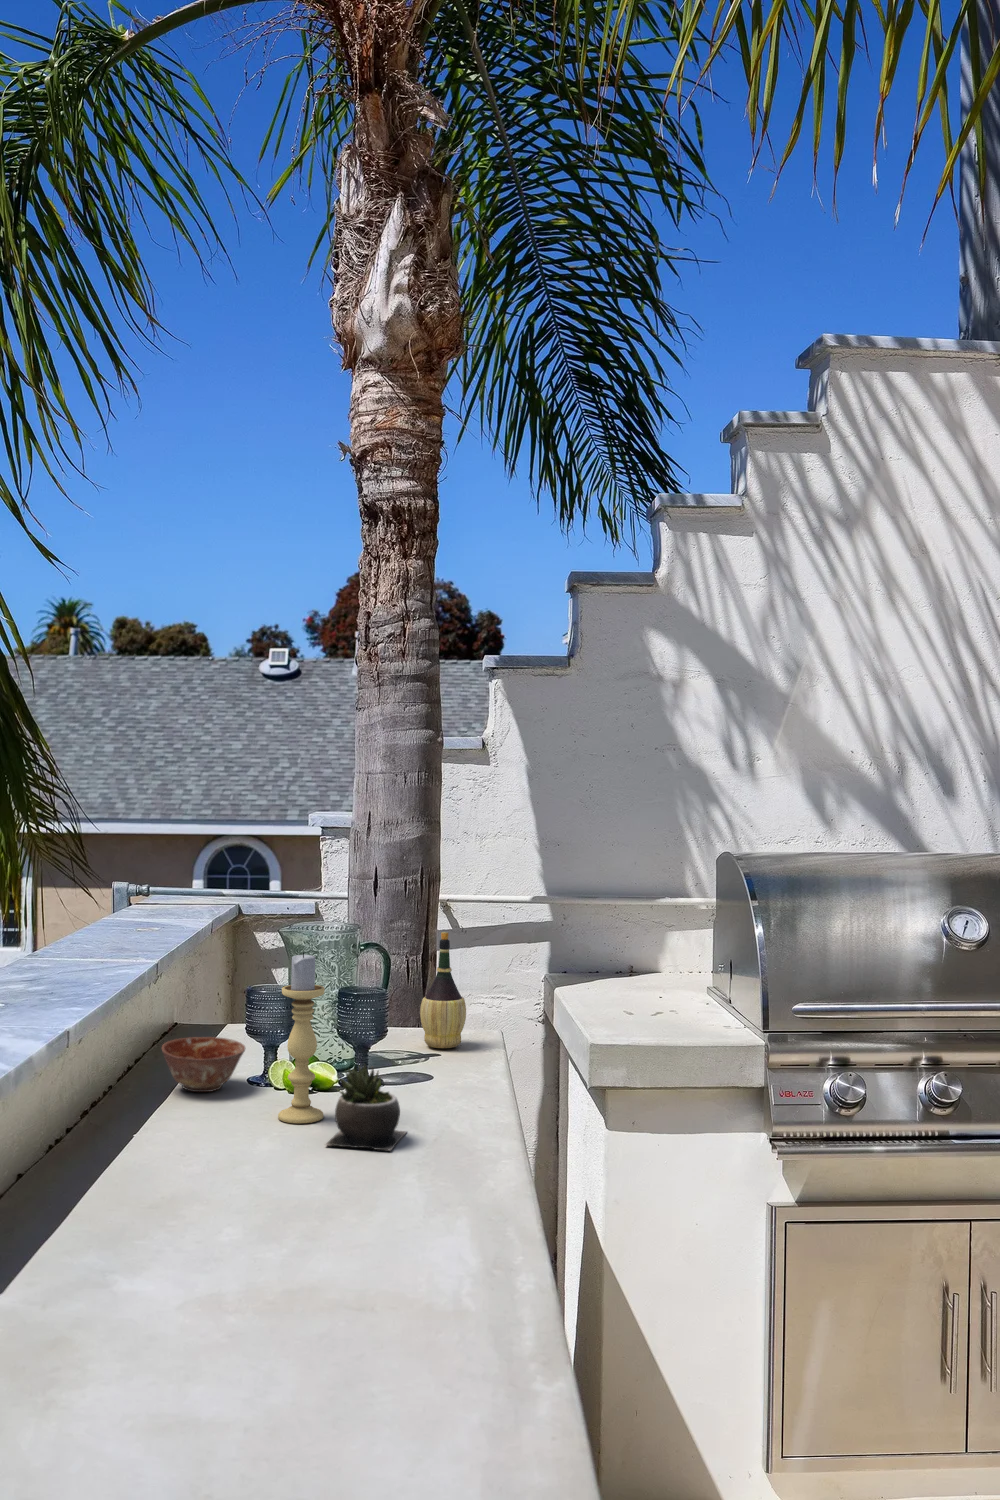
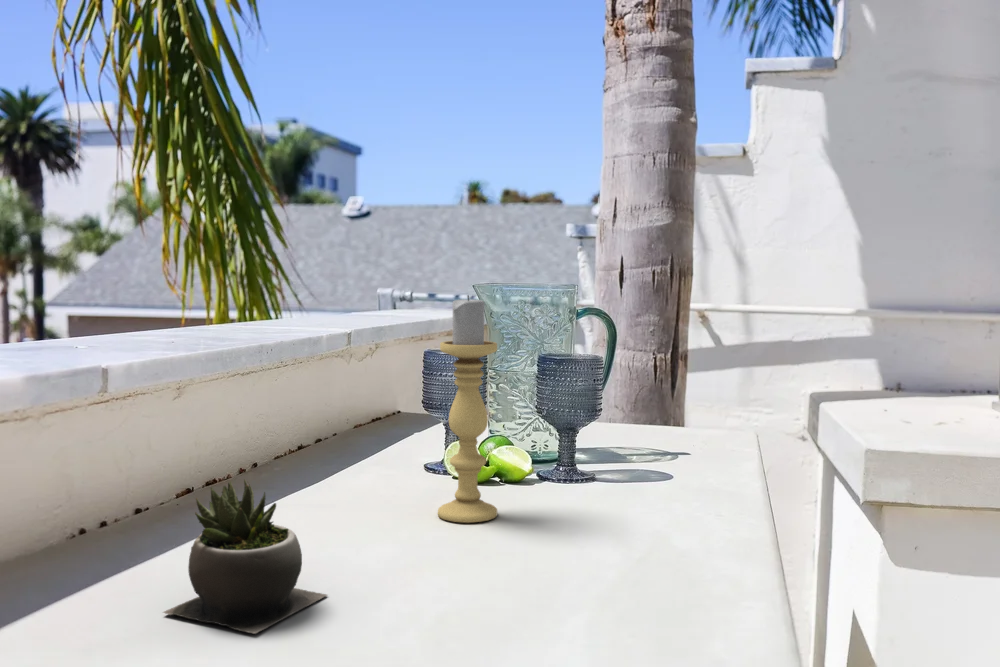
wine bottle: present [420,932,466,1048] -> none [653,304,709,443]
ceramic bowl: present [162,1037,245,1092] -> none [319,412,421,477]
succulent plant: present [326,1066,407,1150] -> present [164,480,327,633]

